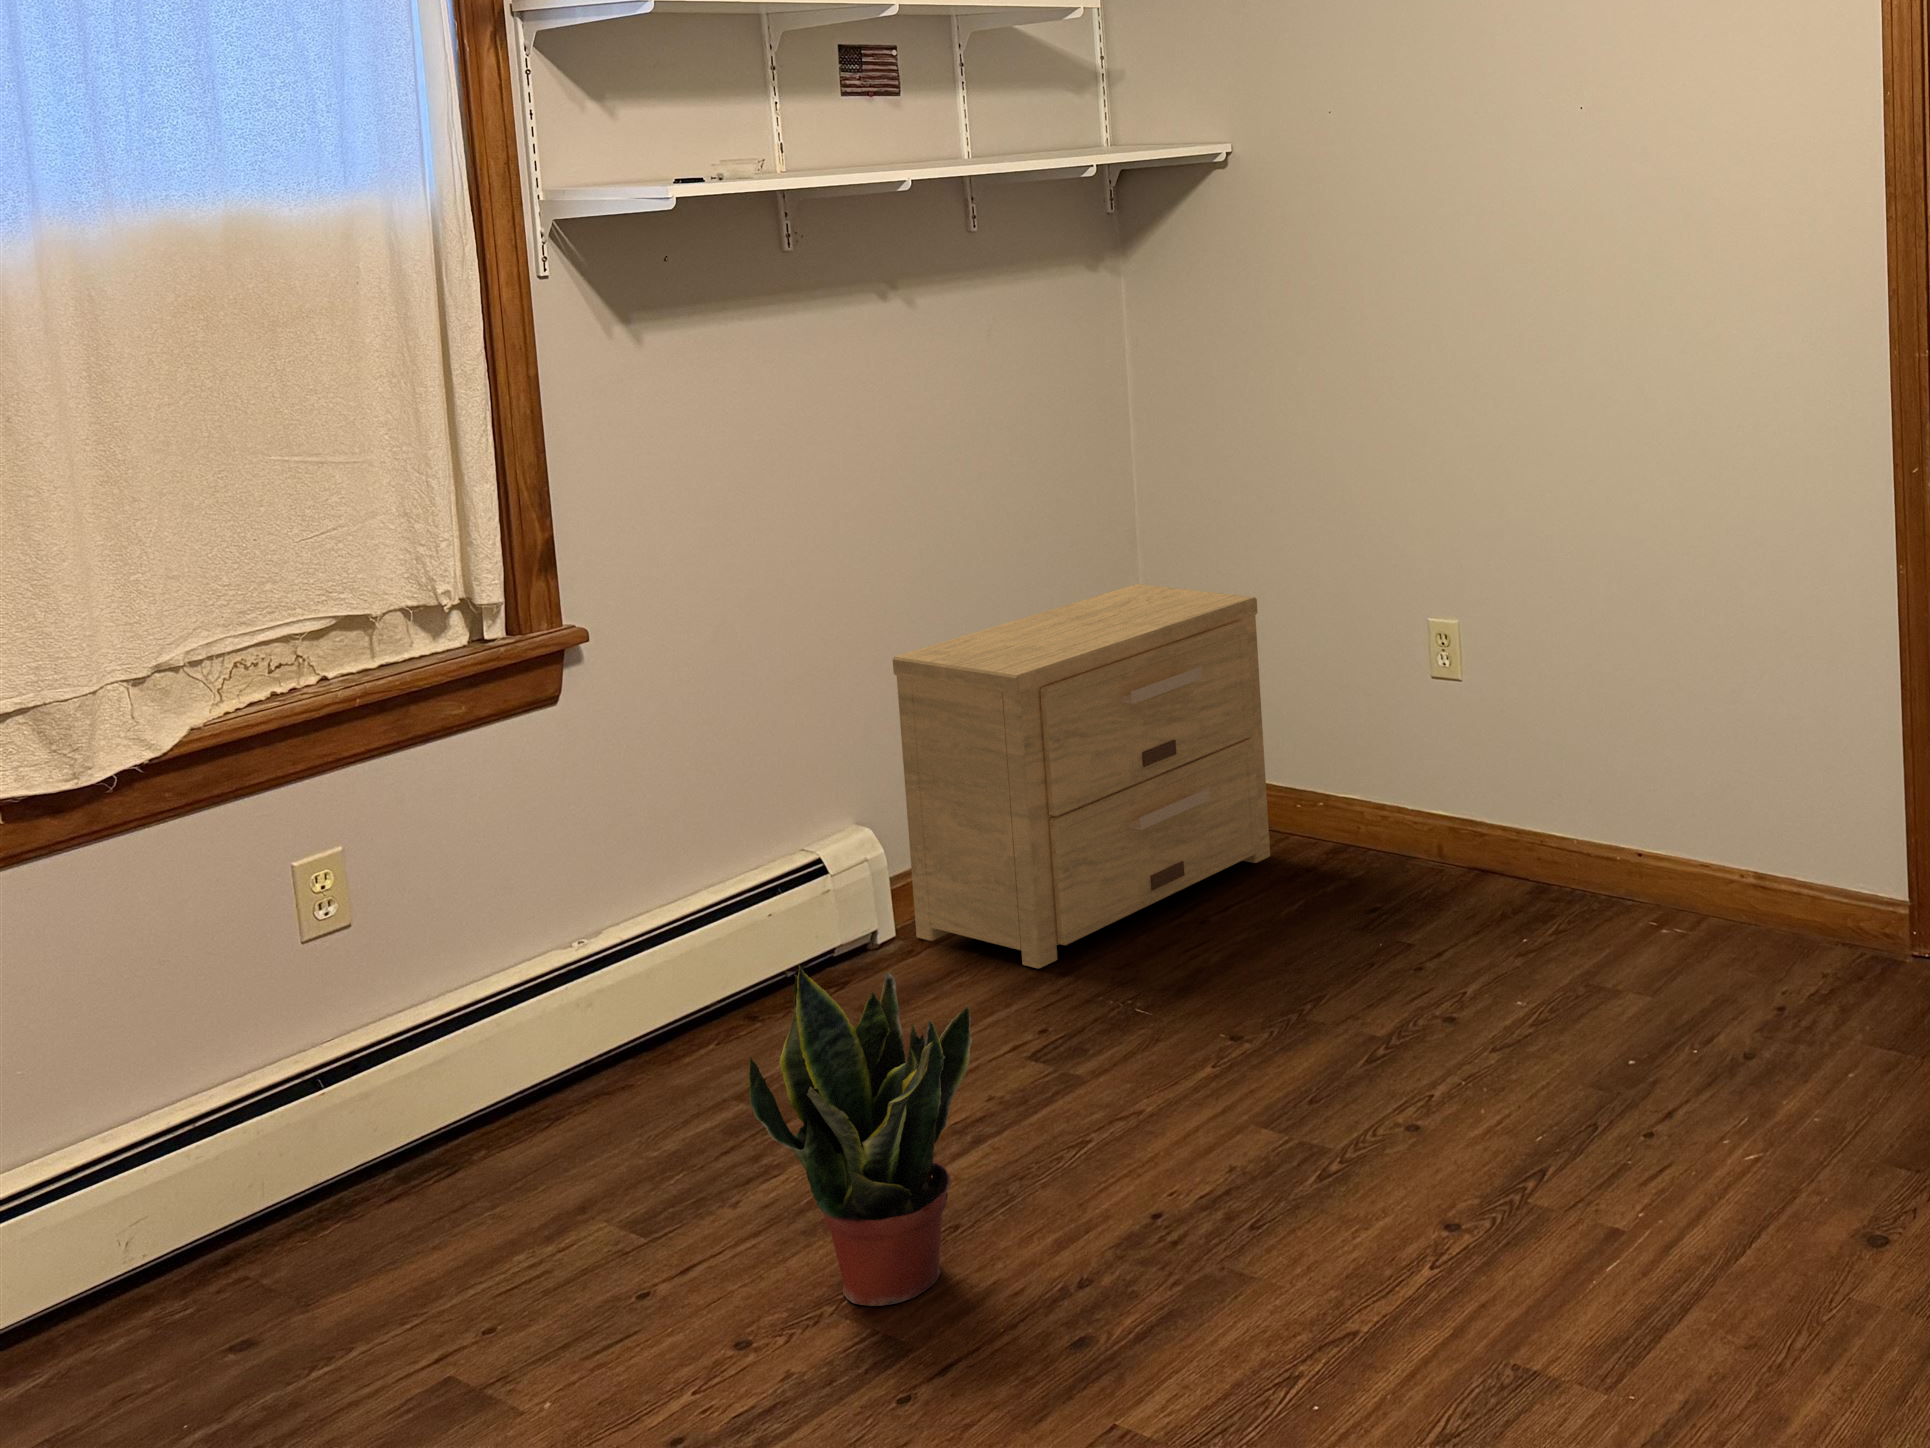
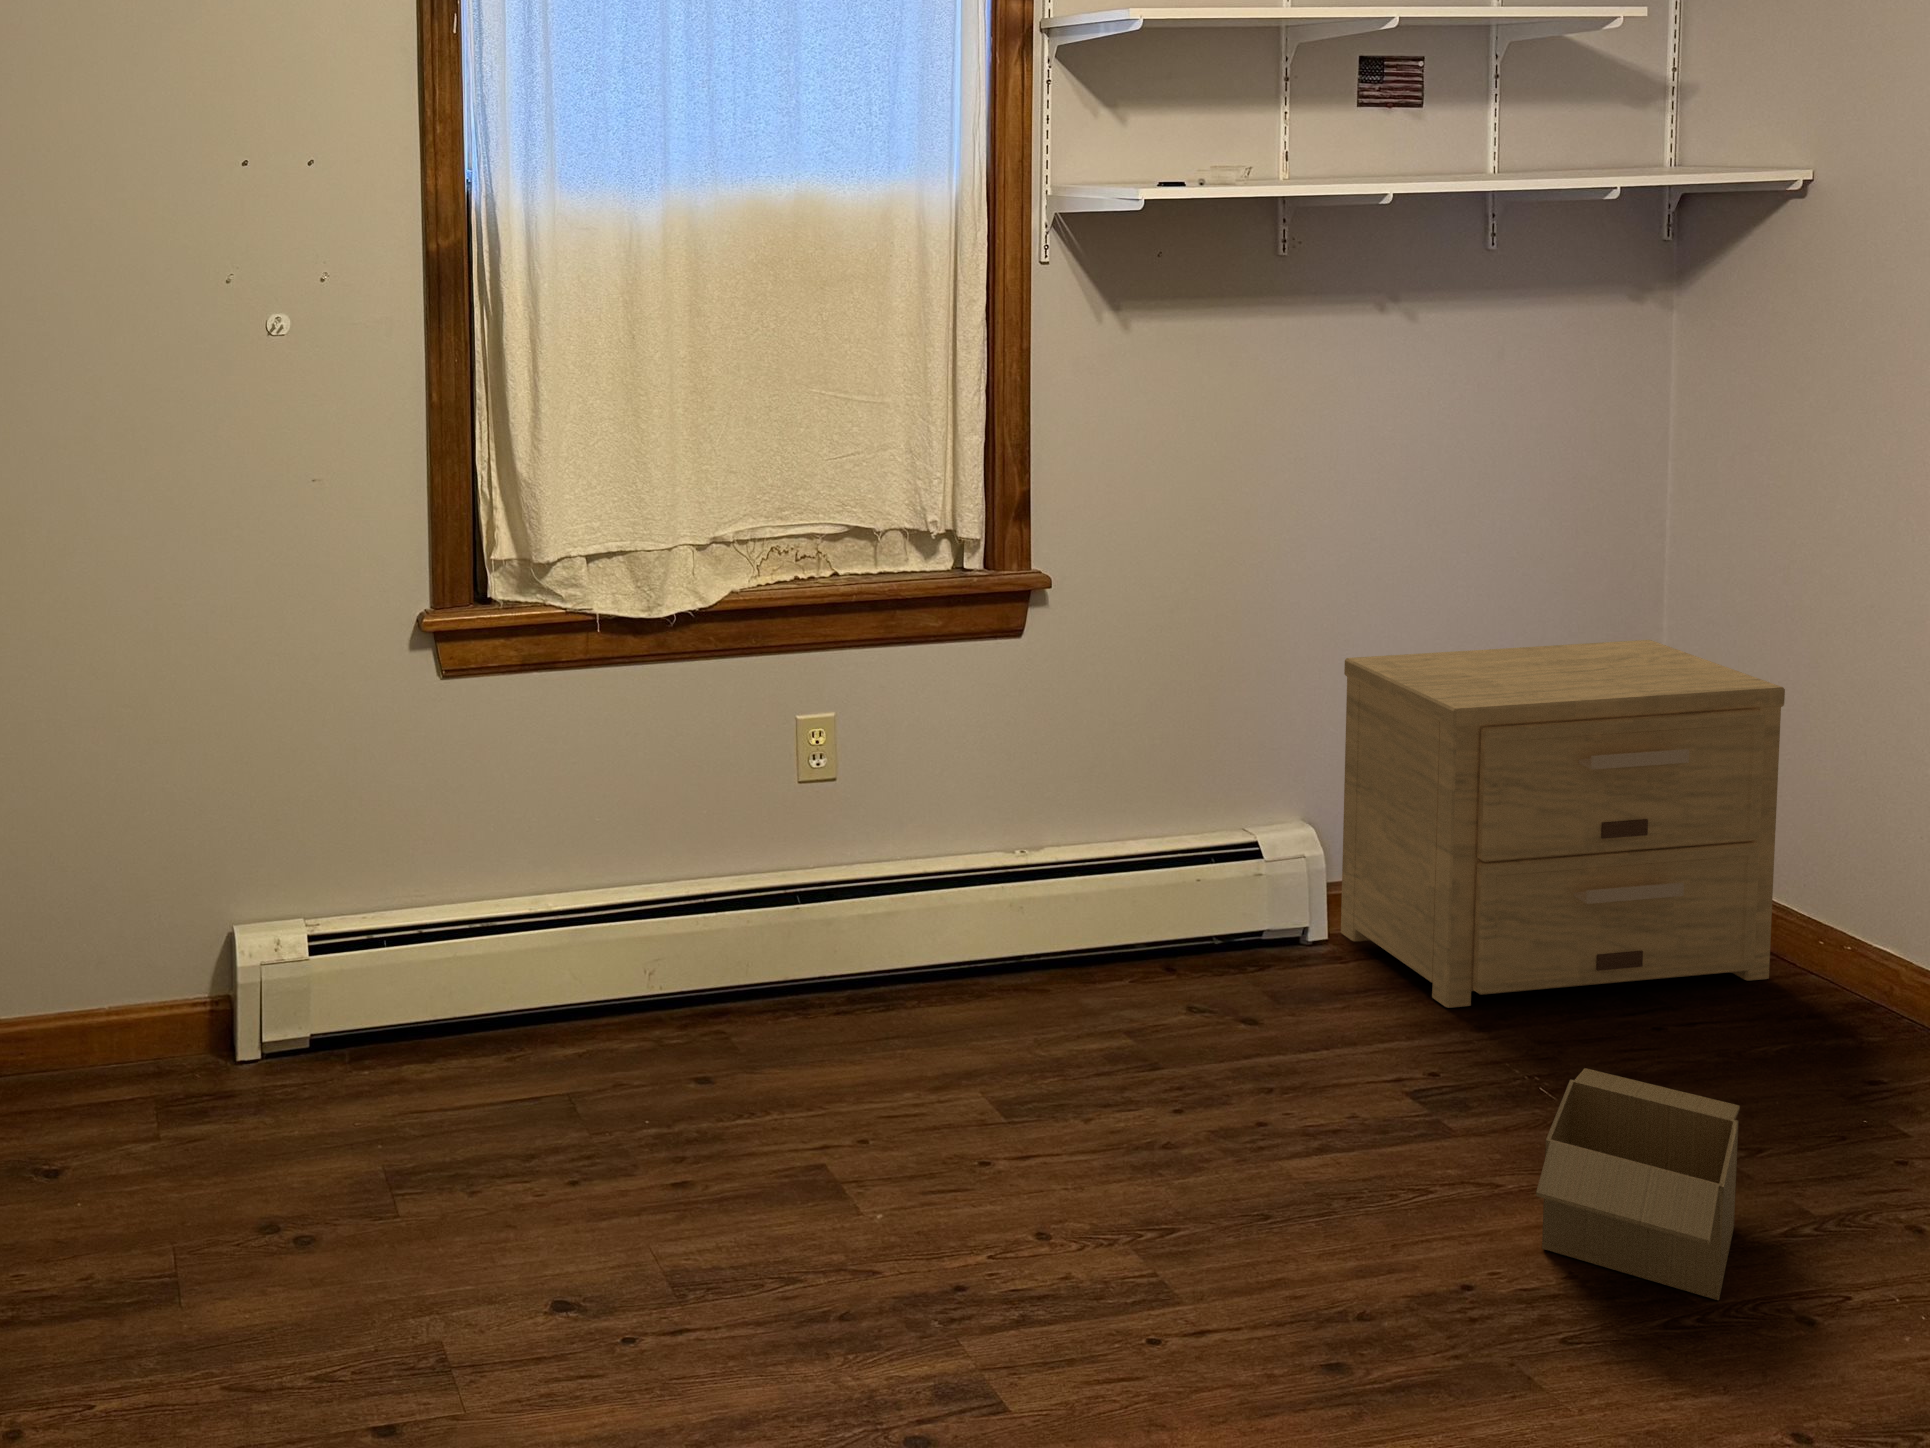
cardboard box: none [1189,951,1342,1134] -> present [1536,1068,1740,1300]
potted plant: present [749,965,972,1306] -> none [1057,930,1286,1274]

